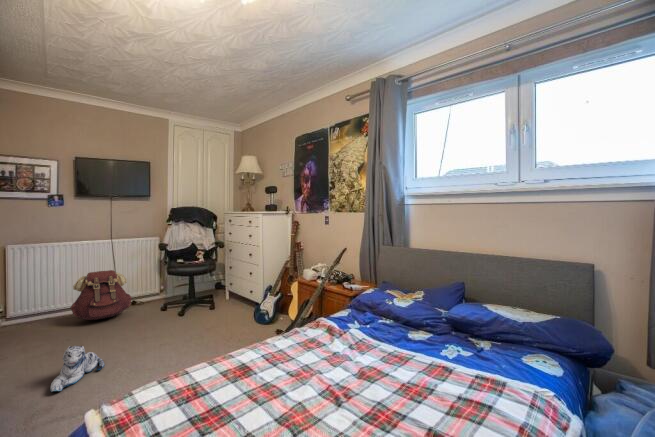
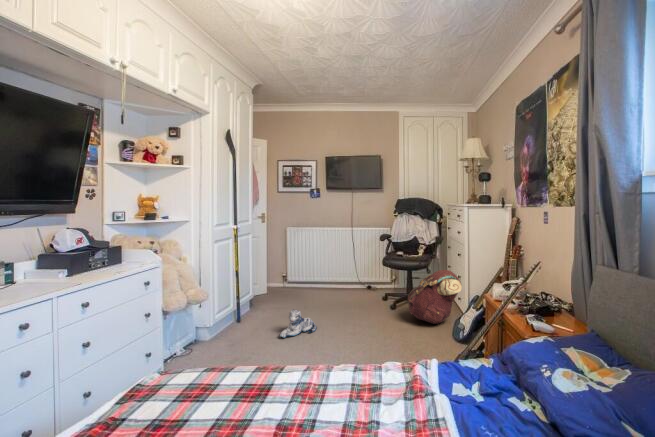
backpack: present [70,270,132,320] -> present [408,270,462,324]

